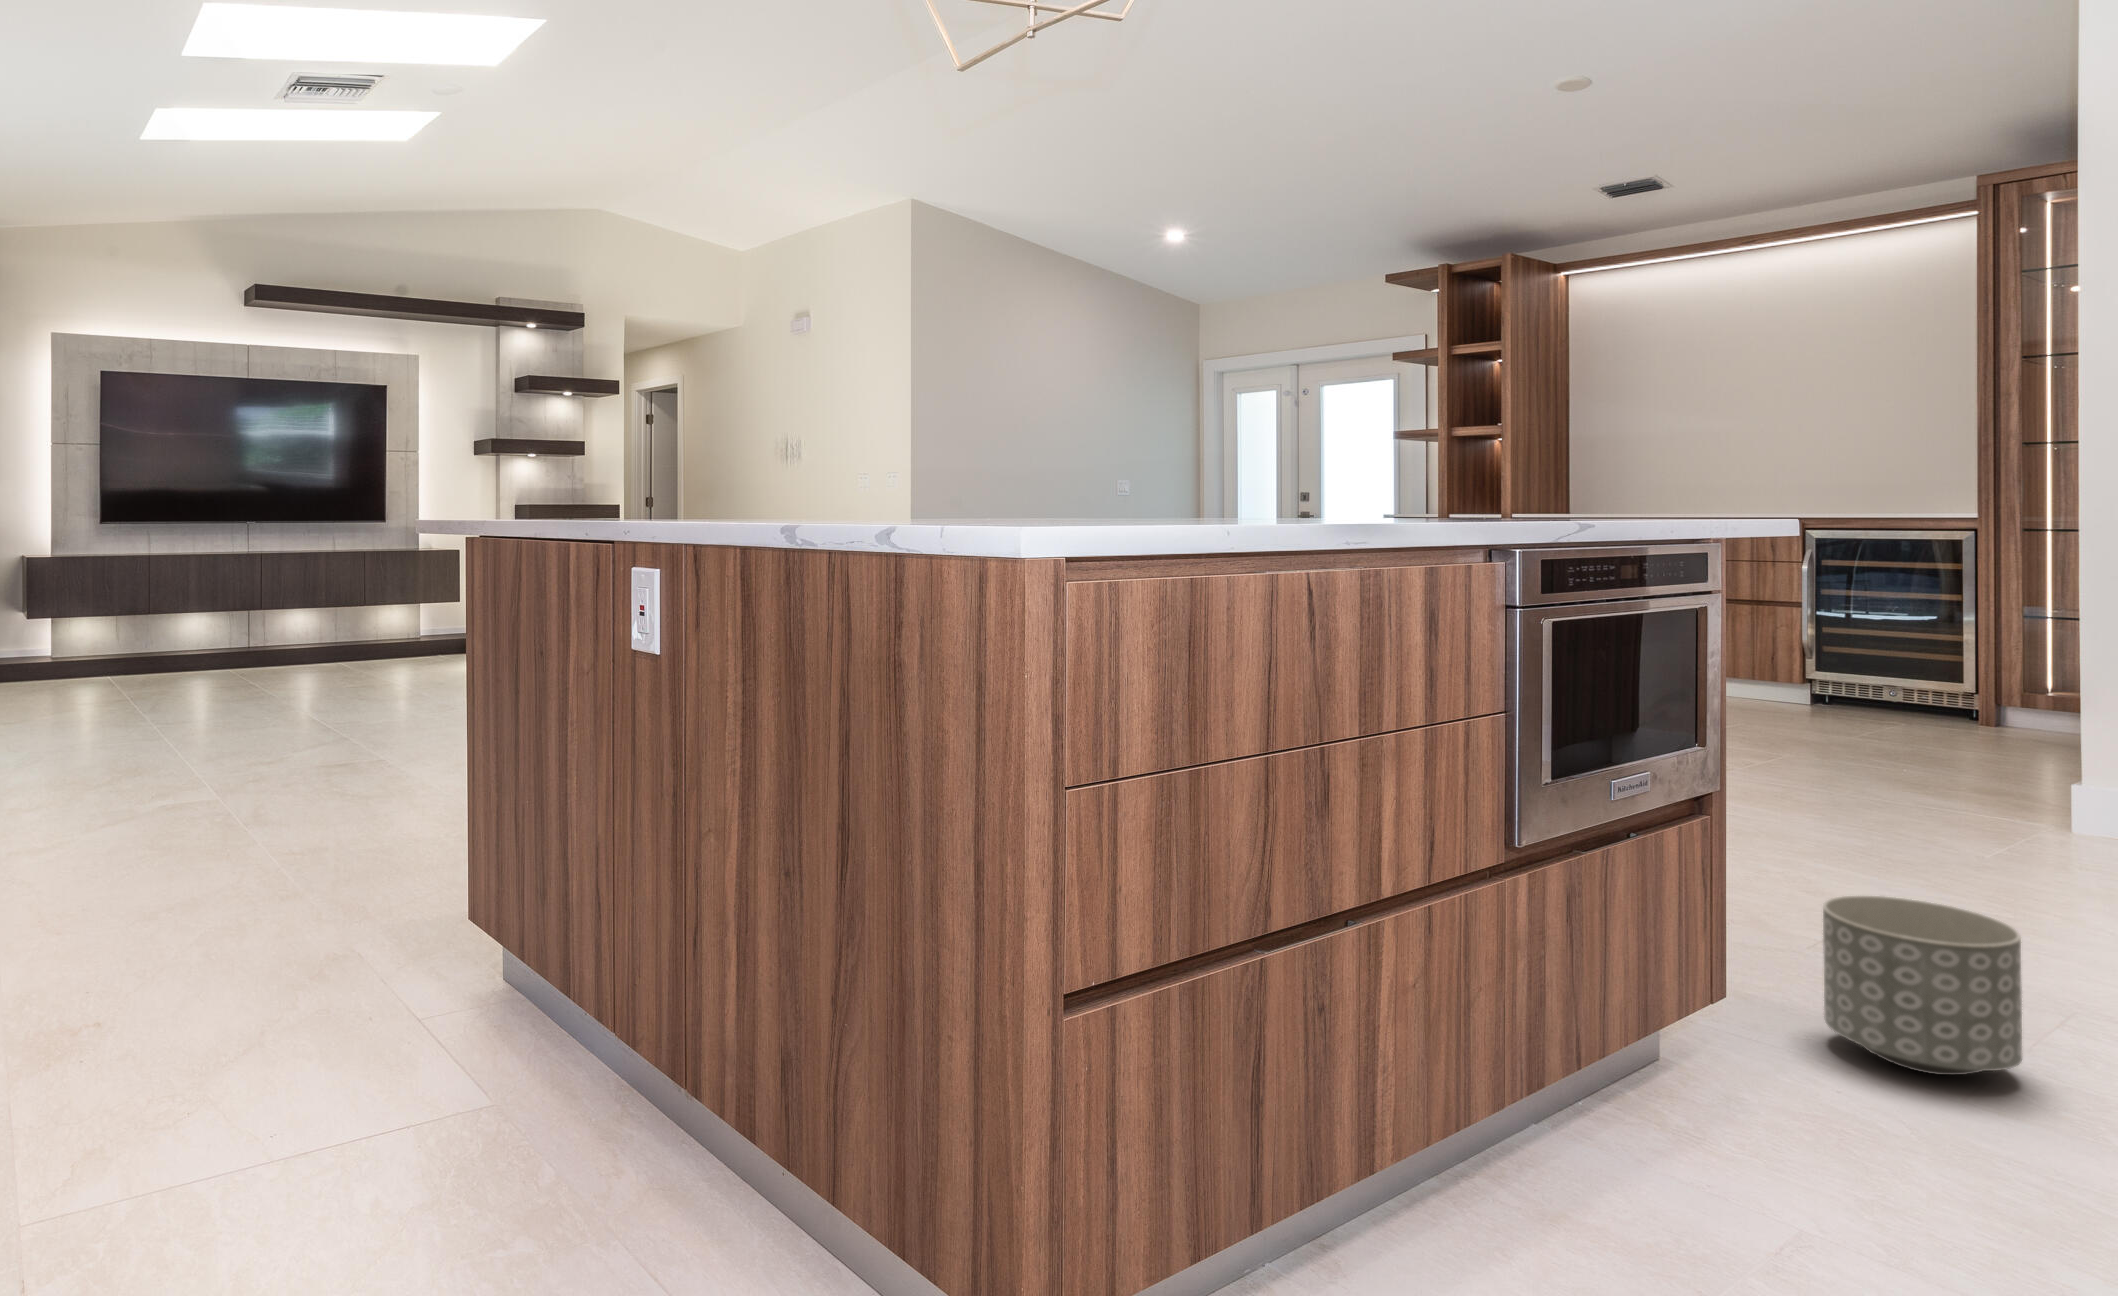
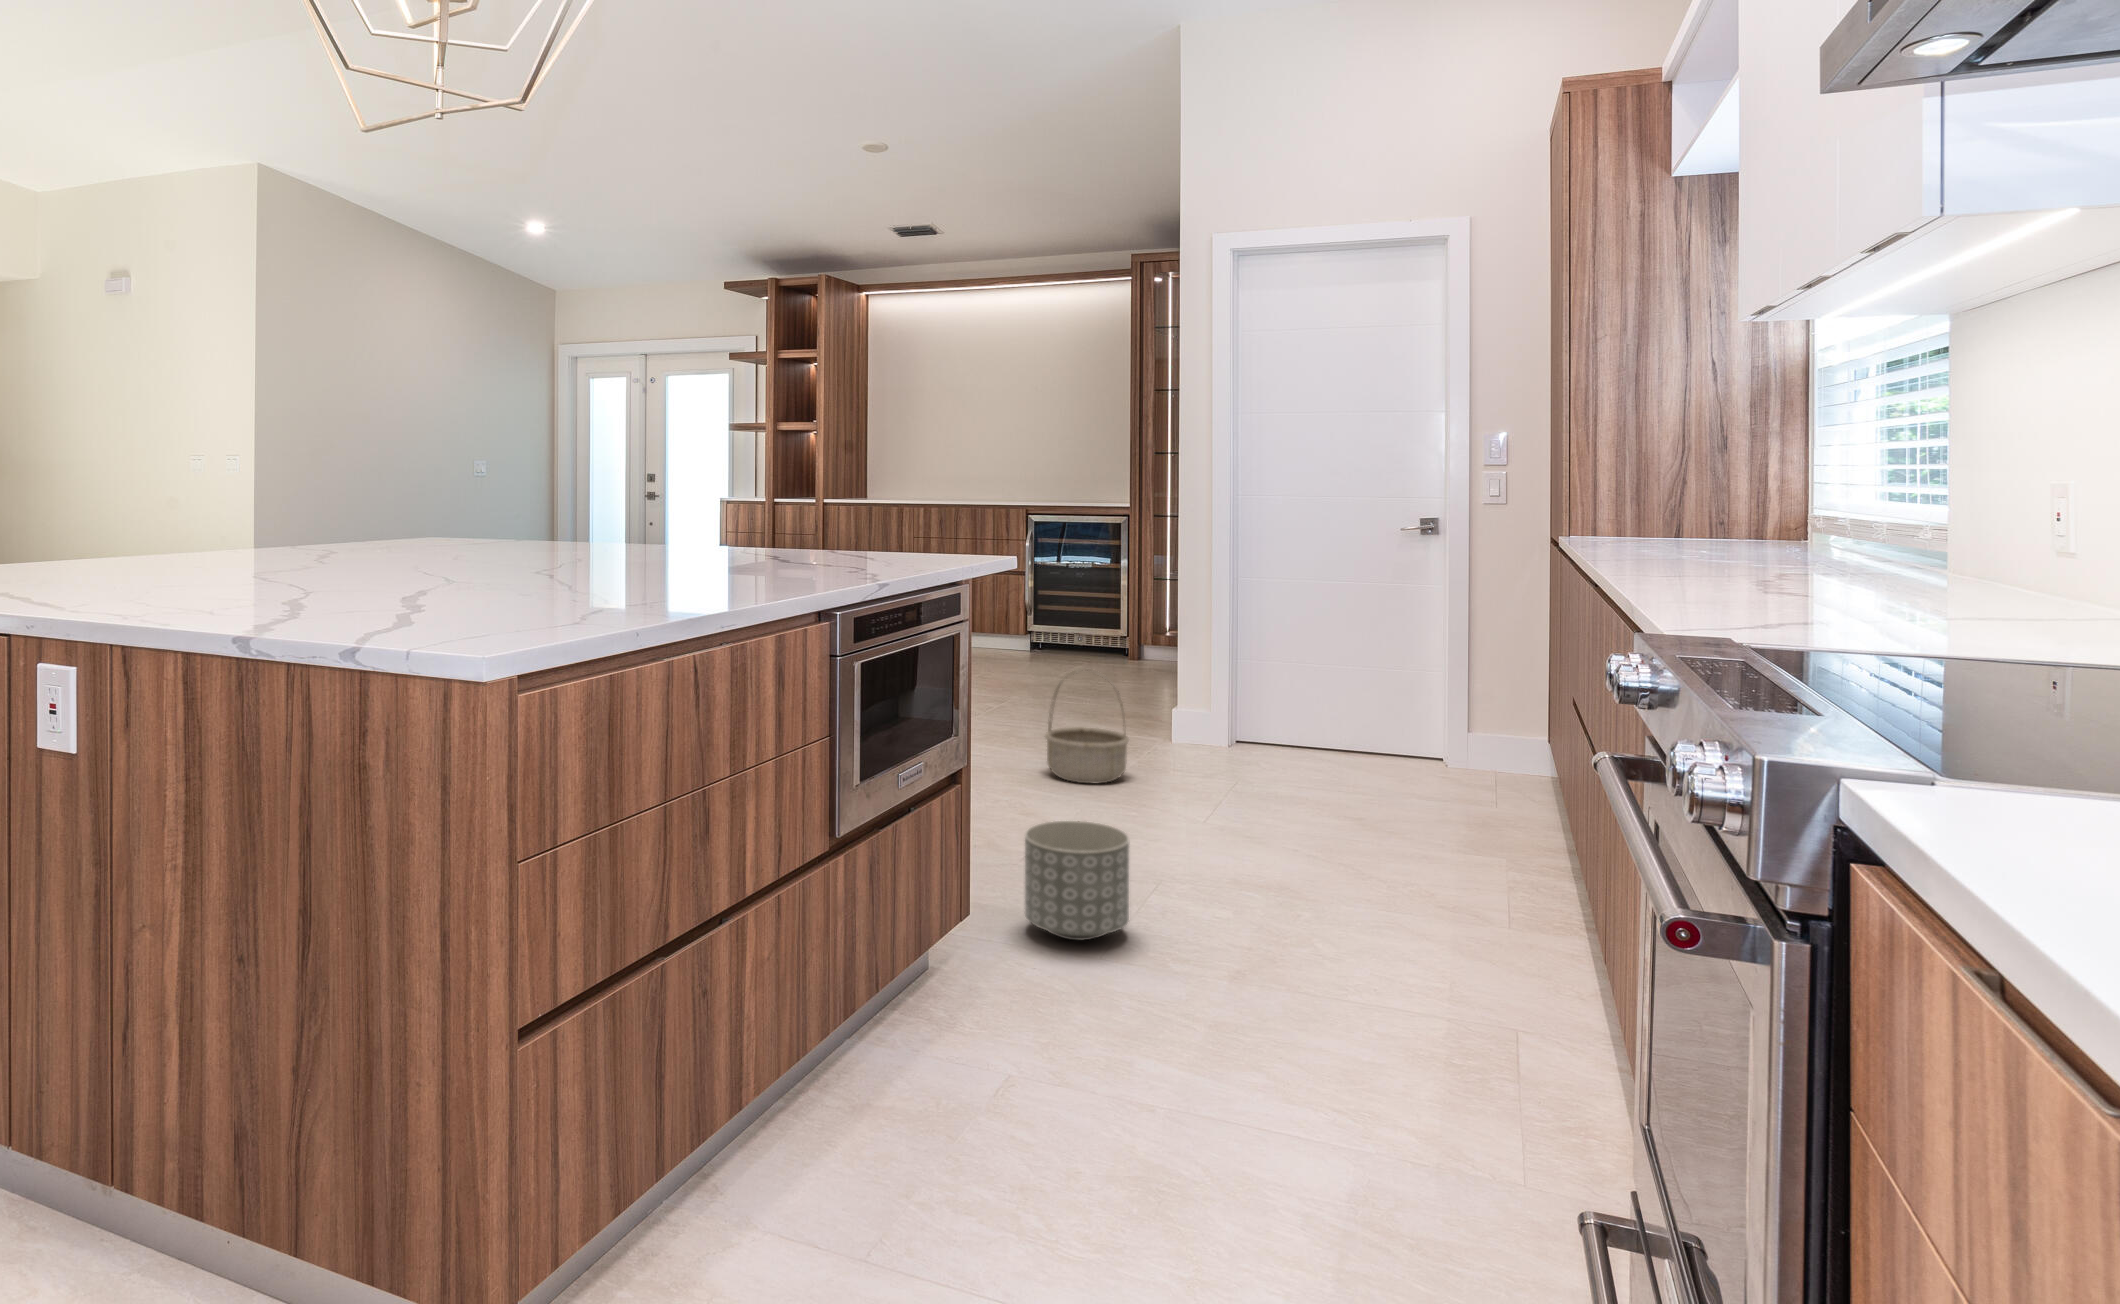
basket: none [1847,710,2001,873] -> present [1045,669,1129,784]

